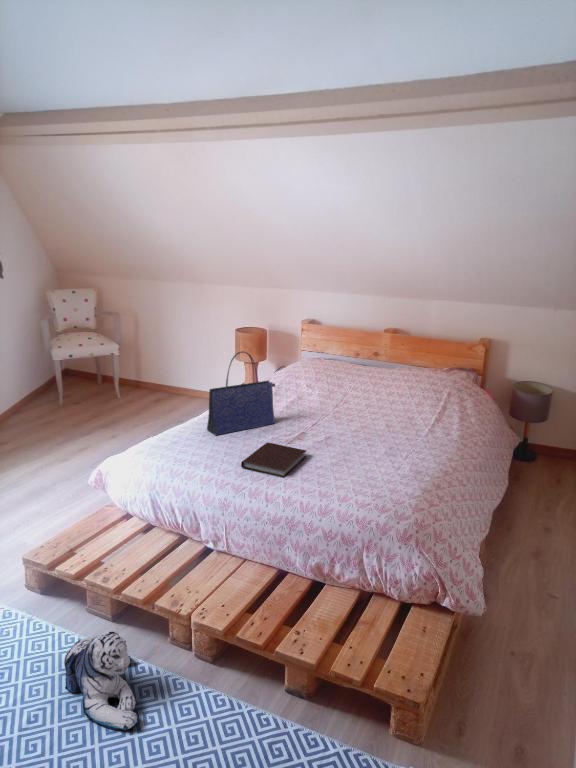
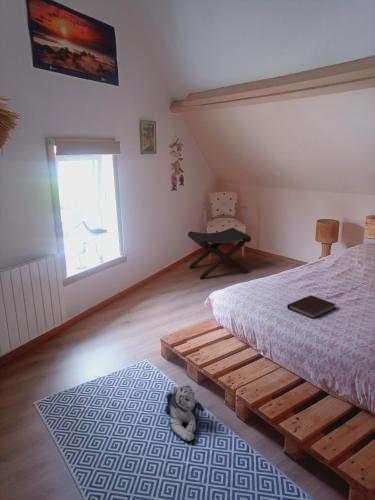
footstool: none [18,346,136,439] -> present [188,228,251,279]
tote bag: present [207,351,275,435] -> none [276,234,326,287]

